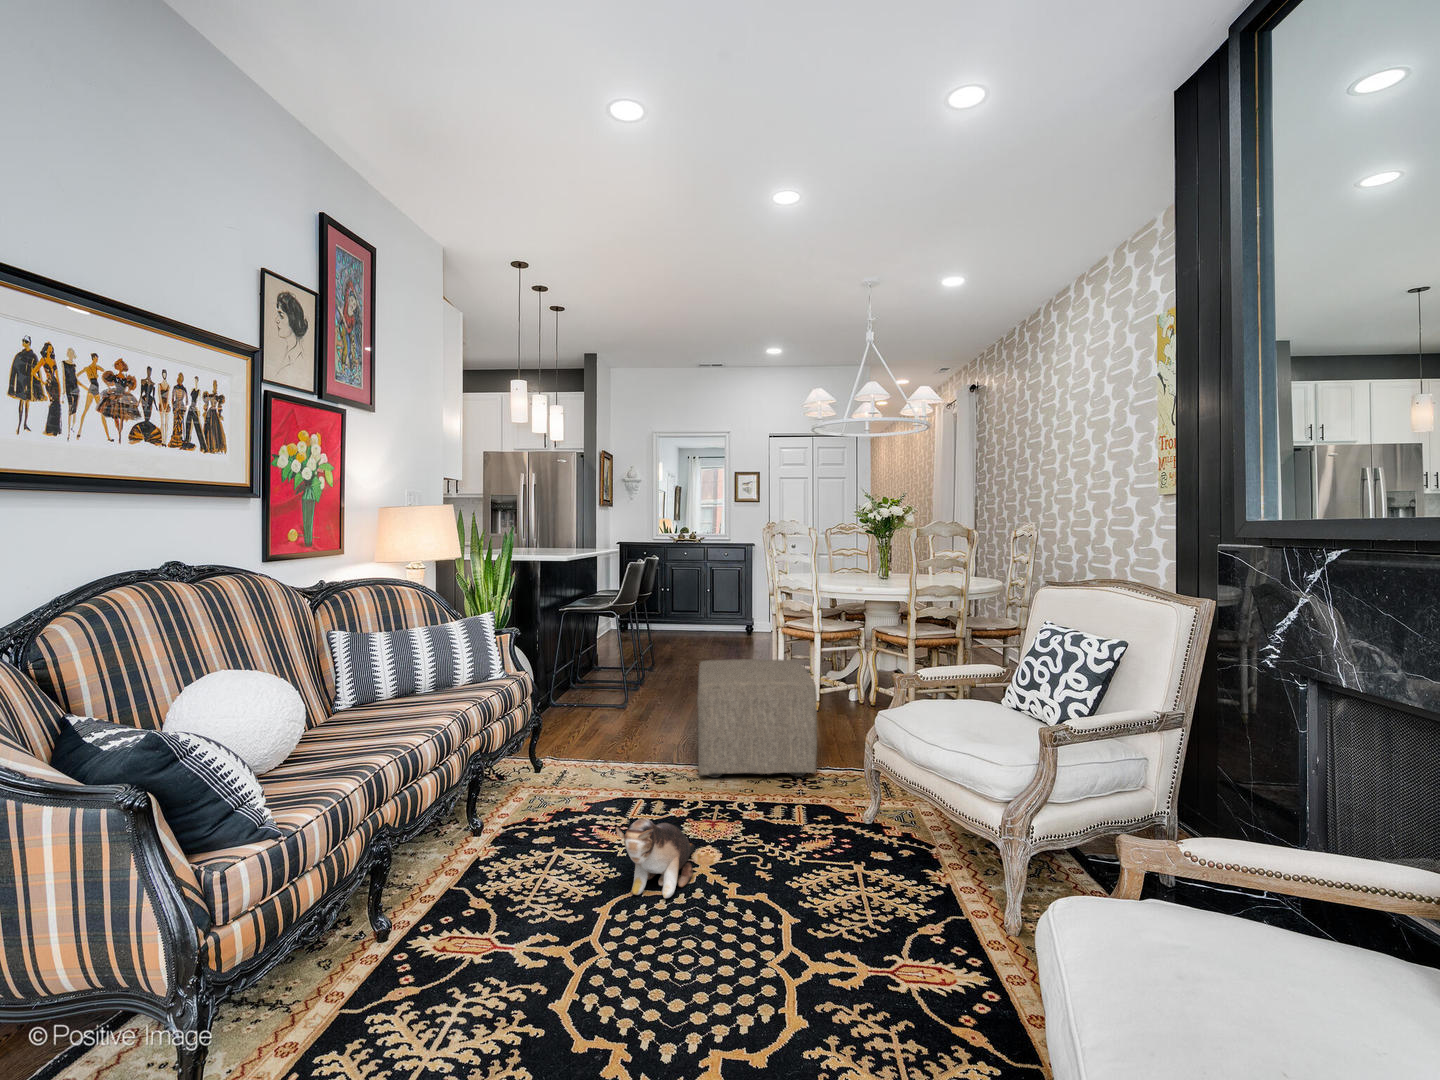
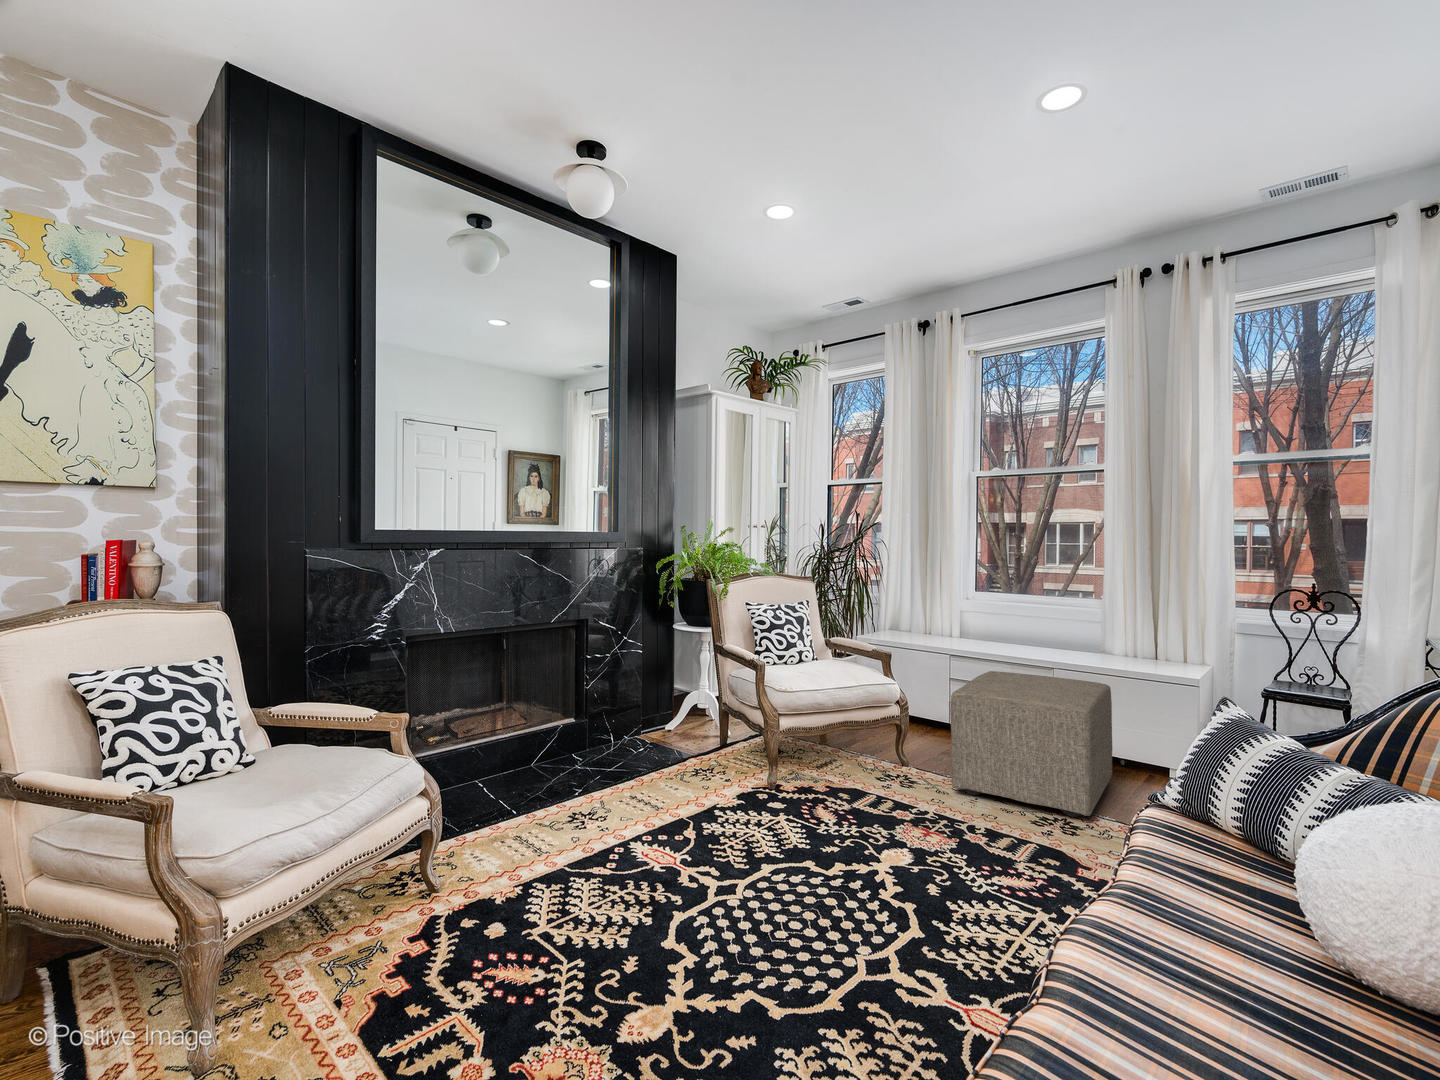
plush toy: present [616,818,695,898] -> none [772,796,886,876]

